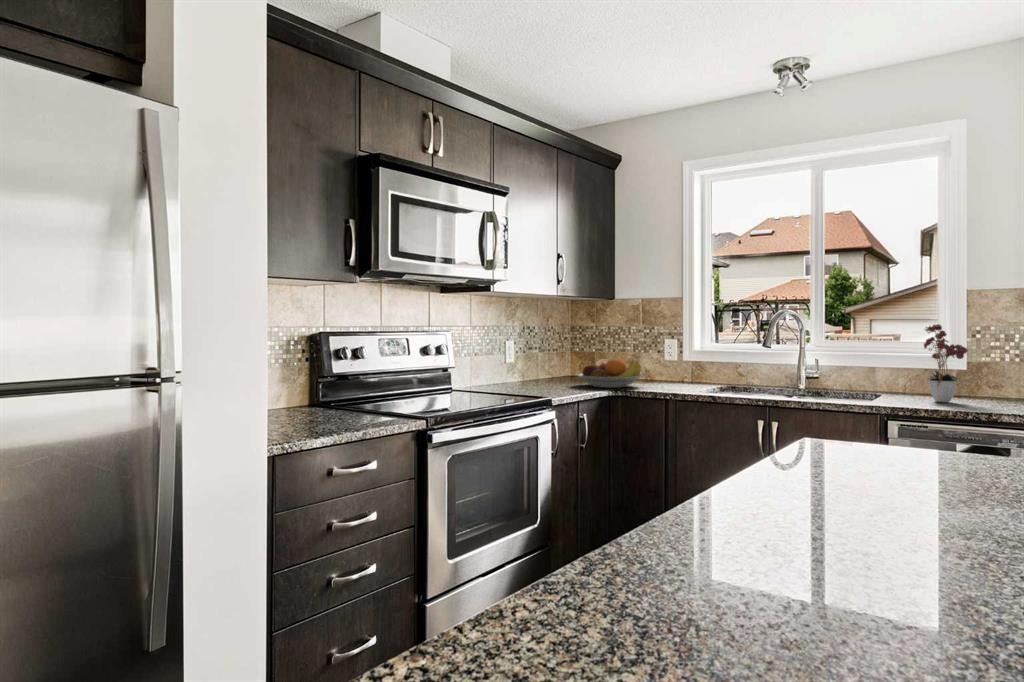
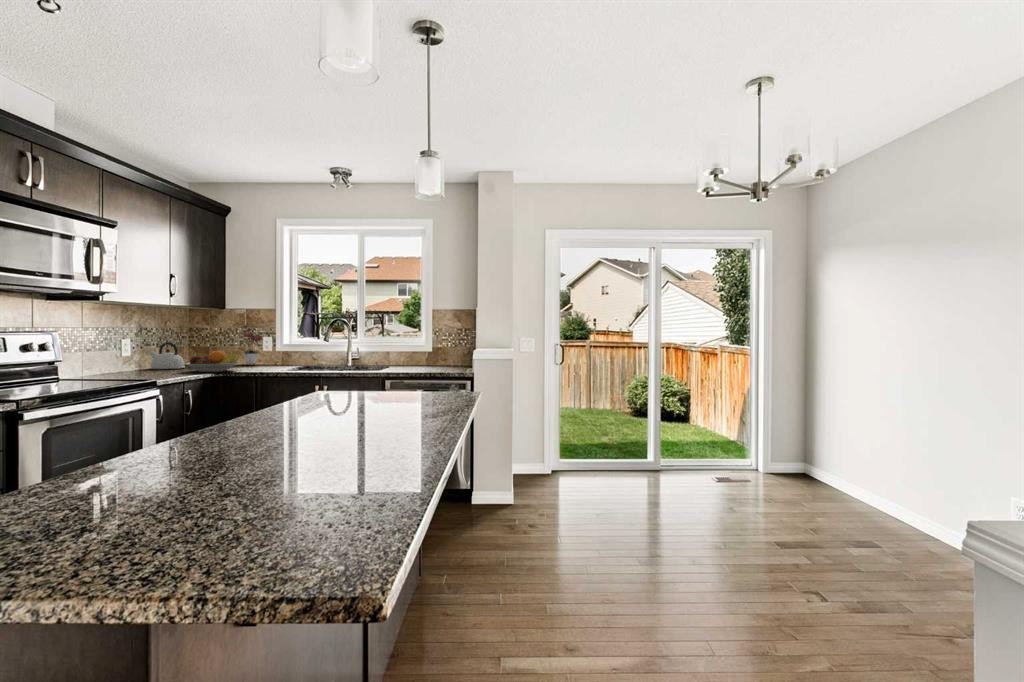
flower arrangement: present [924,324,968,402] -> present [239,325,264,365]
kettle: none [533,345,573,380] -> present [149,342,185,369]

